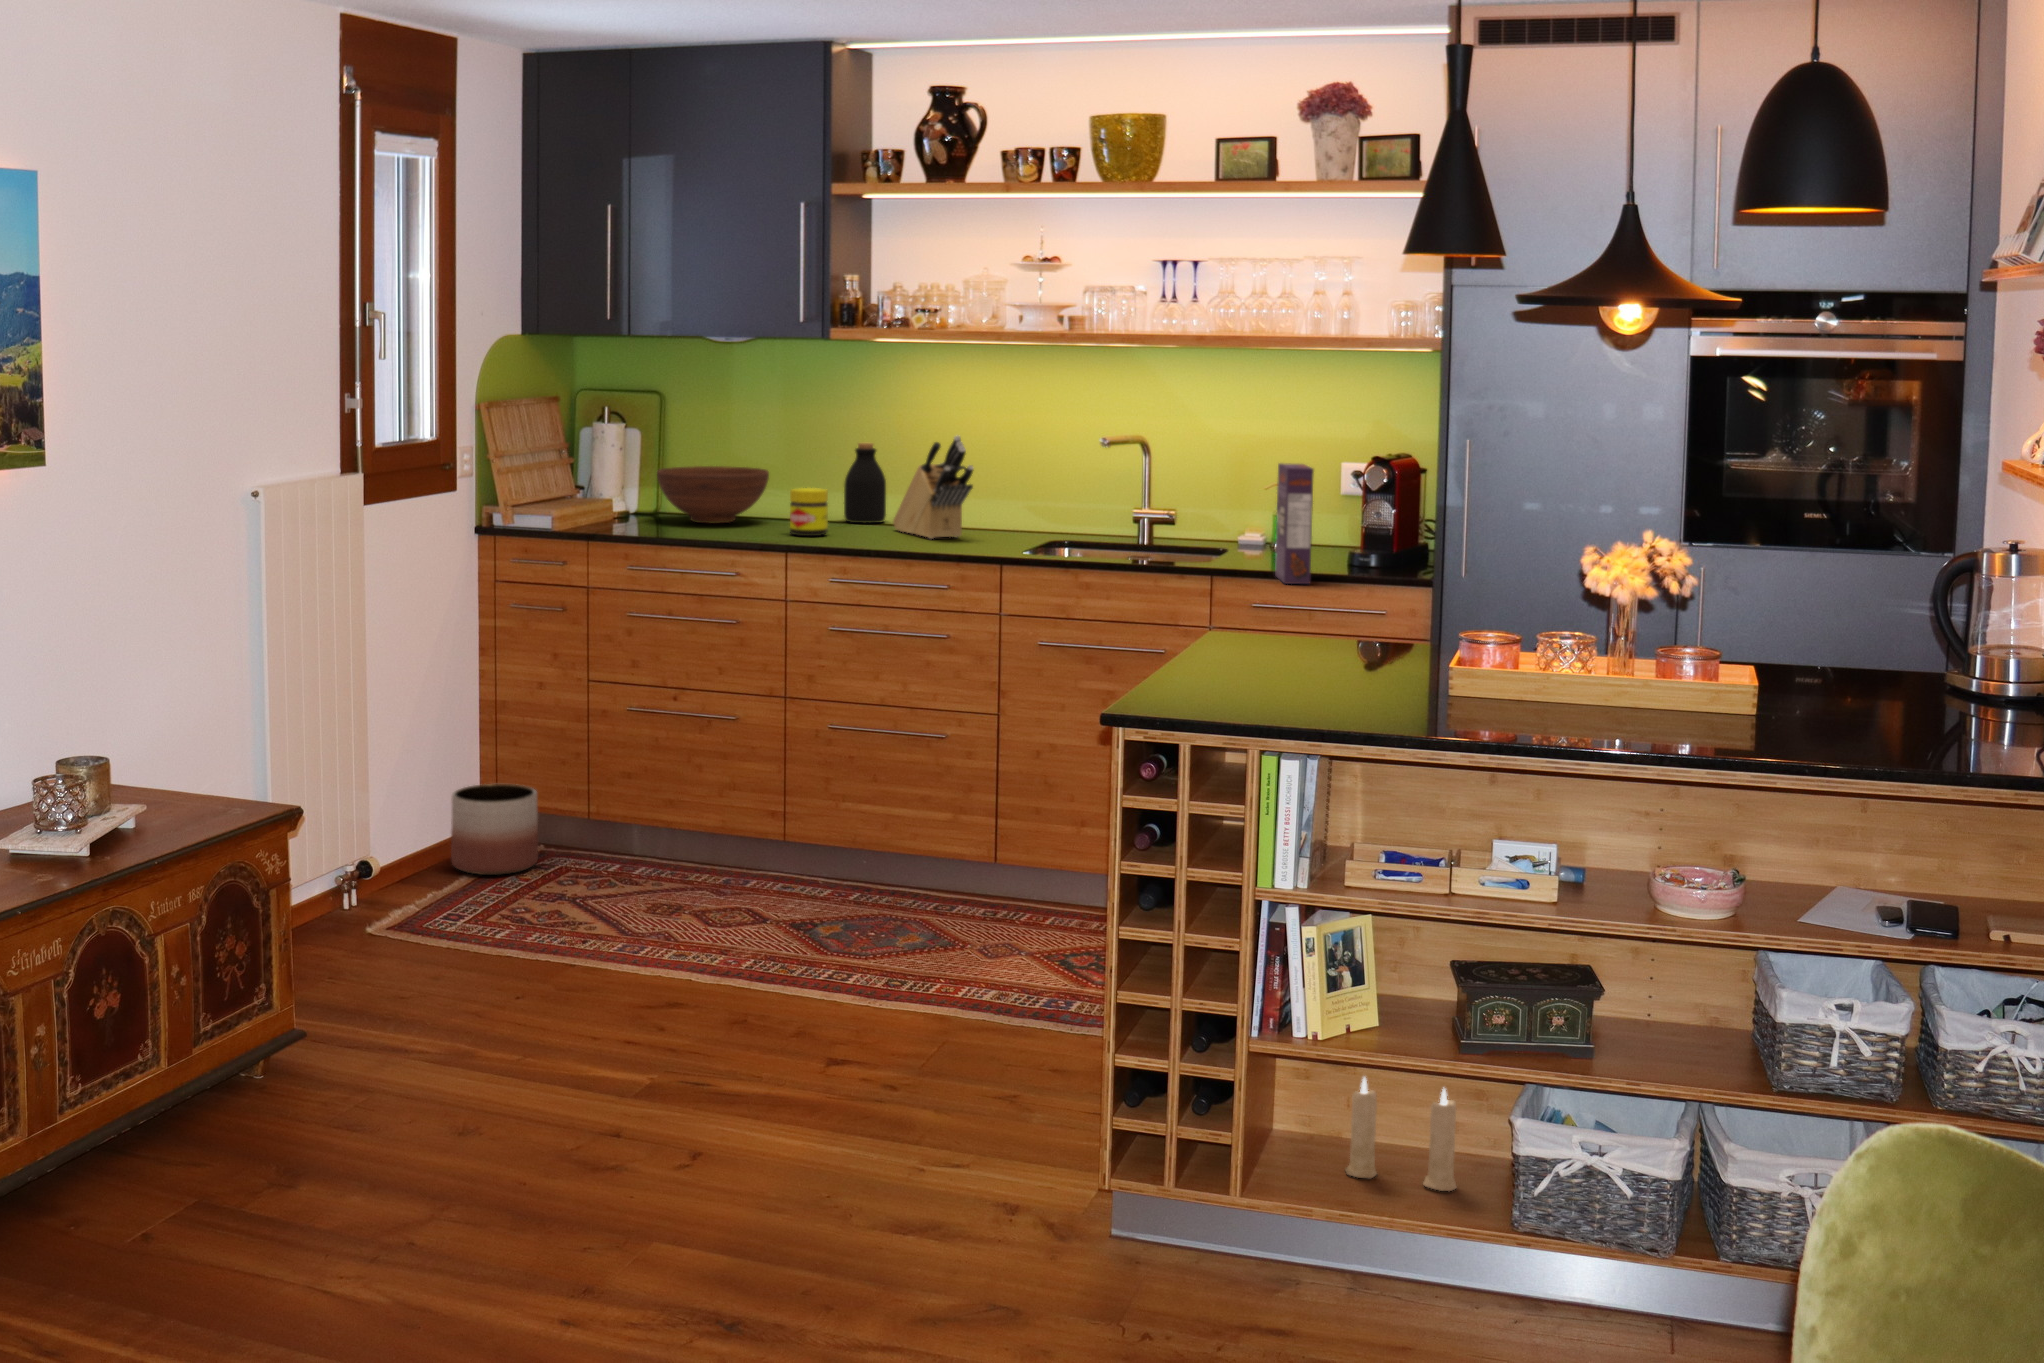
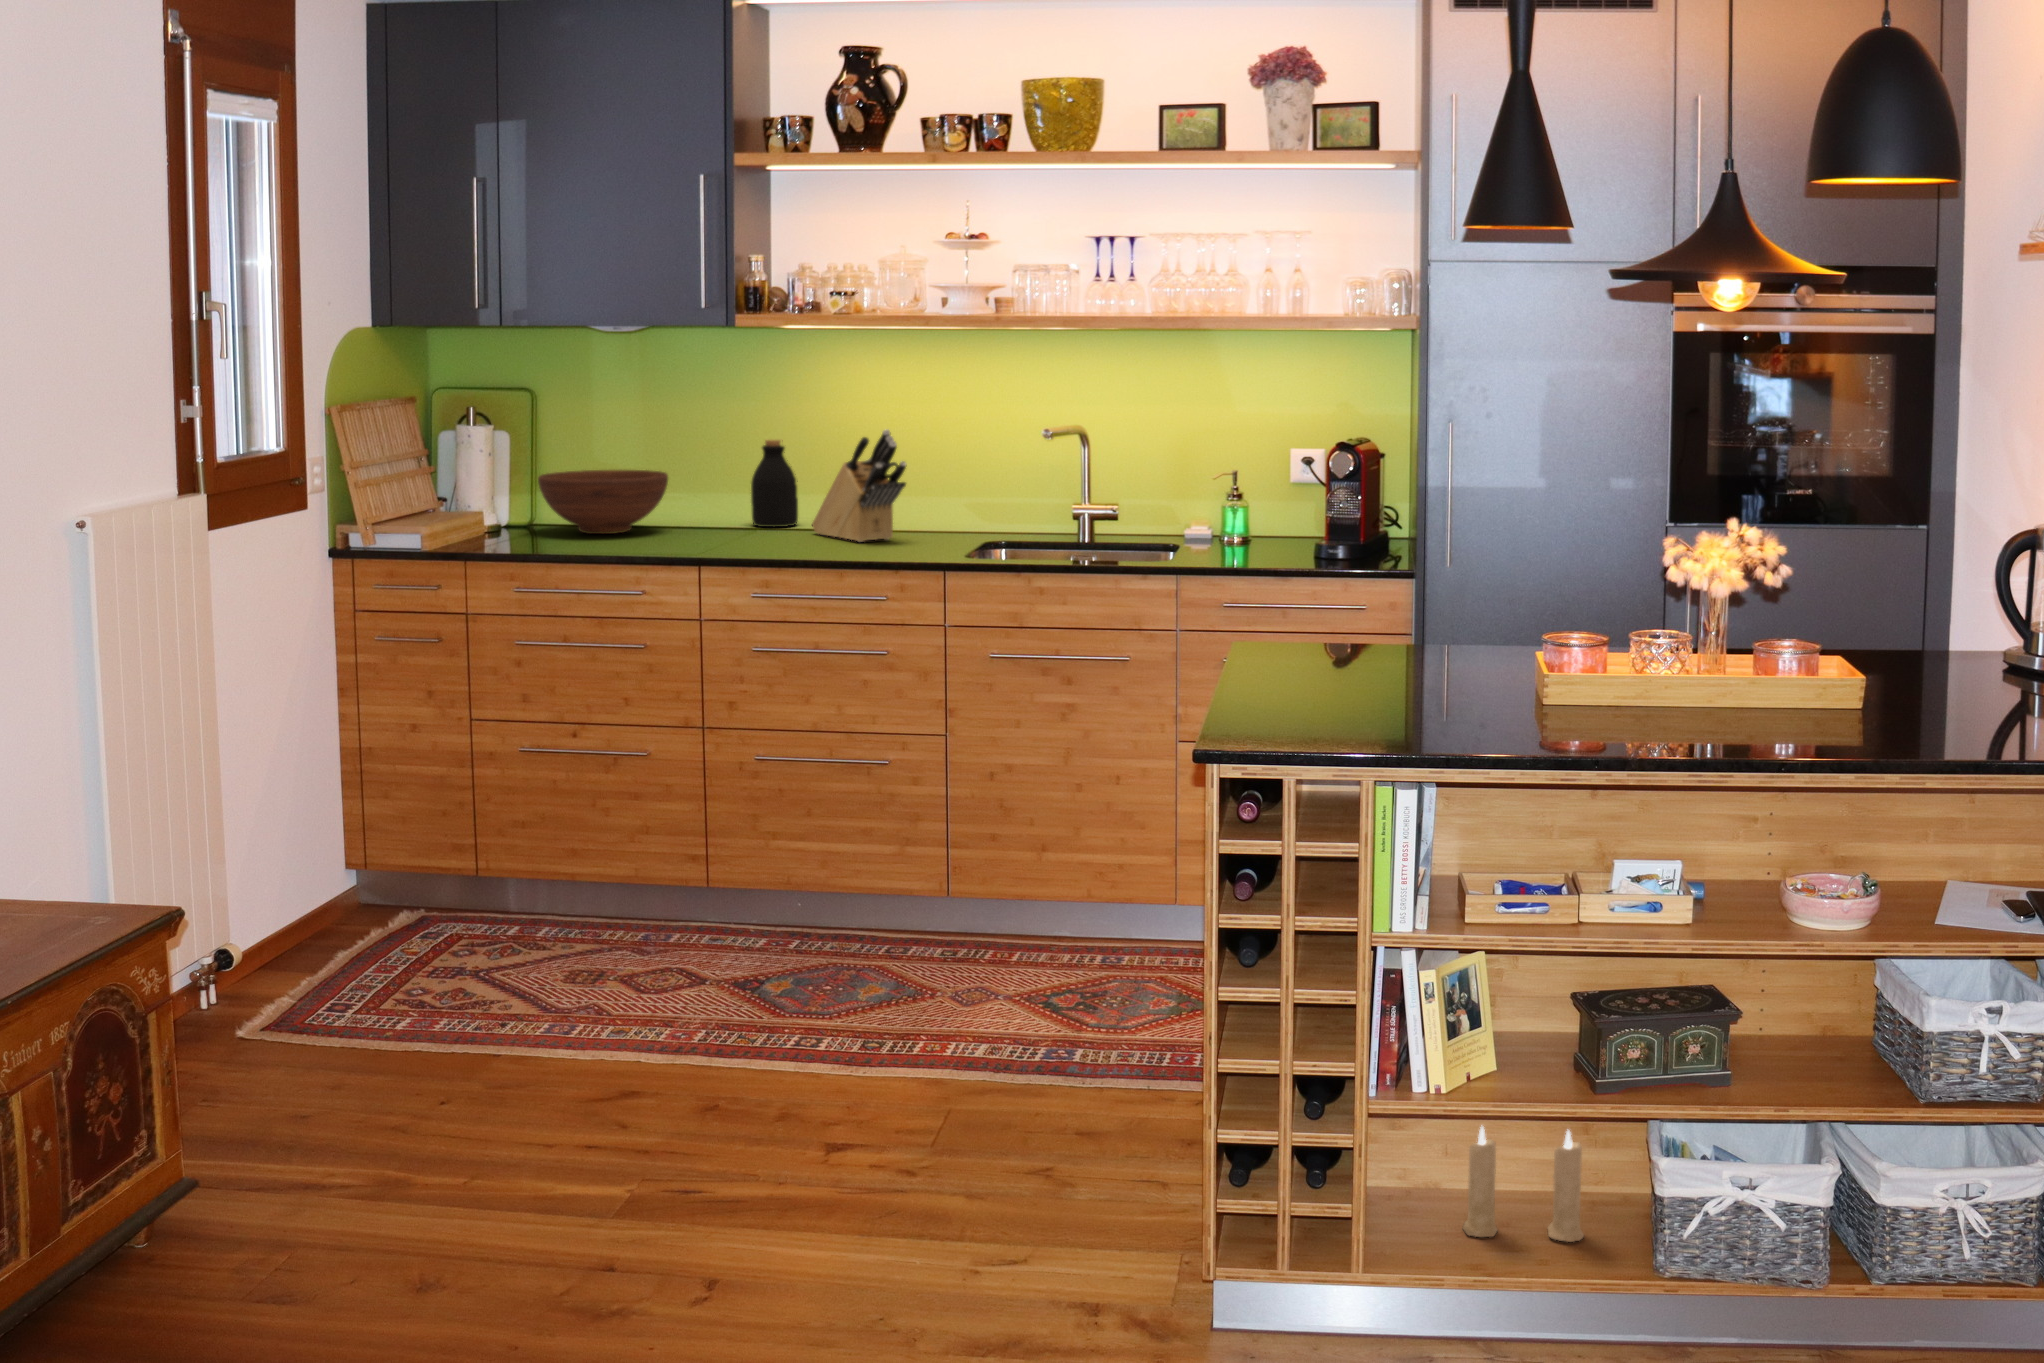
cereal box: present [1275,463,1314,584] -> none [1246,451,1291,577]
jar: present [790,488,828,536] -> none [701,492,744,545]
planter: present [451,784,538,875] -> none [309,844,418,953]

